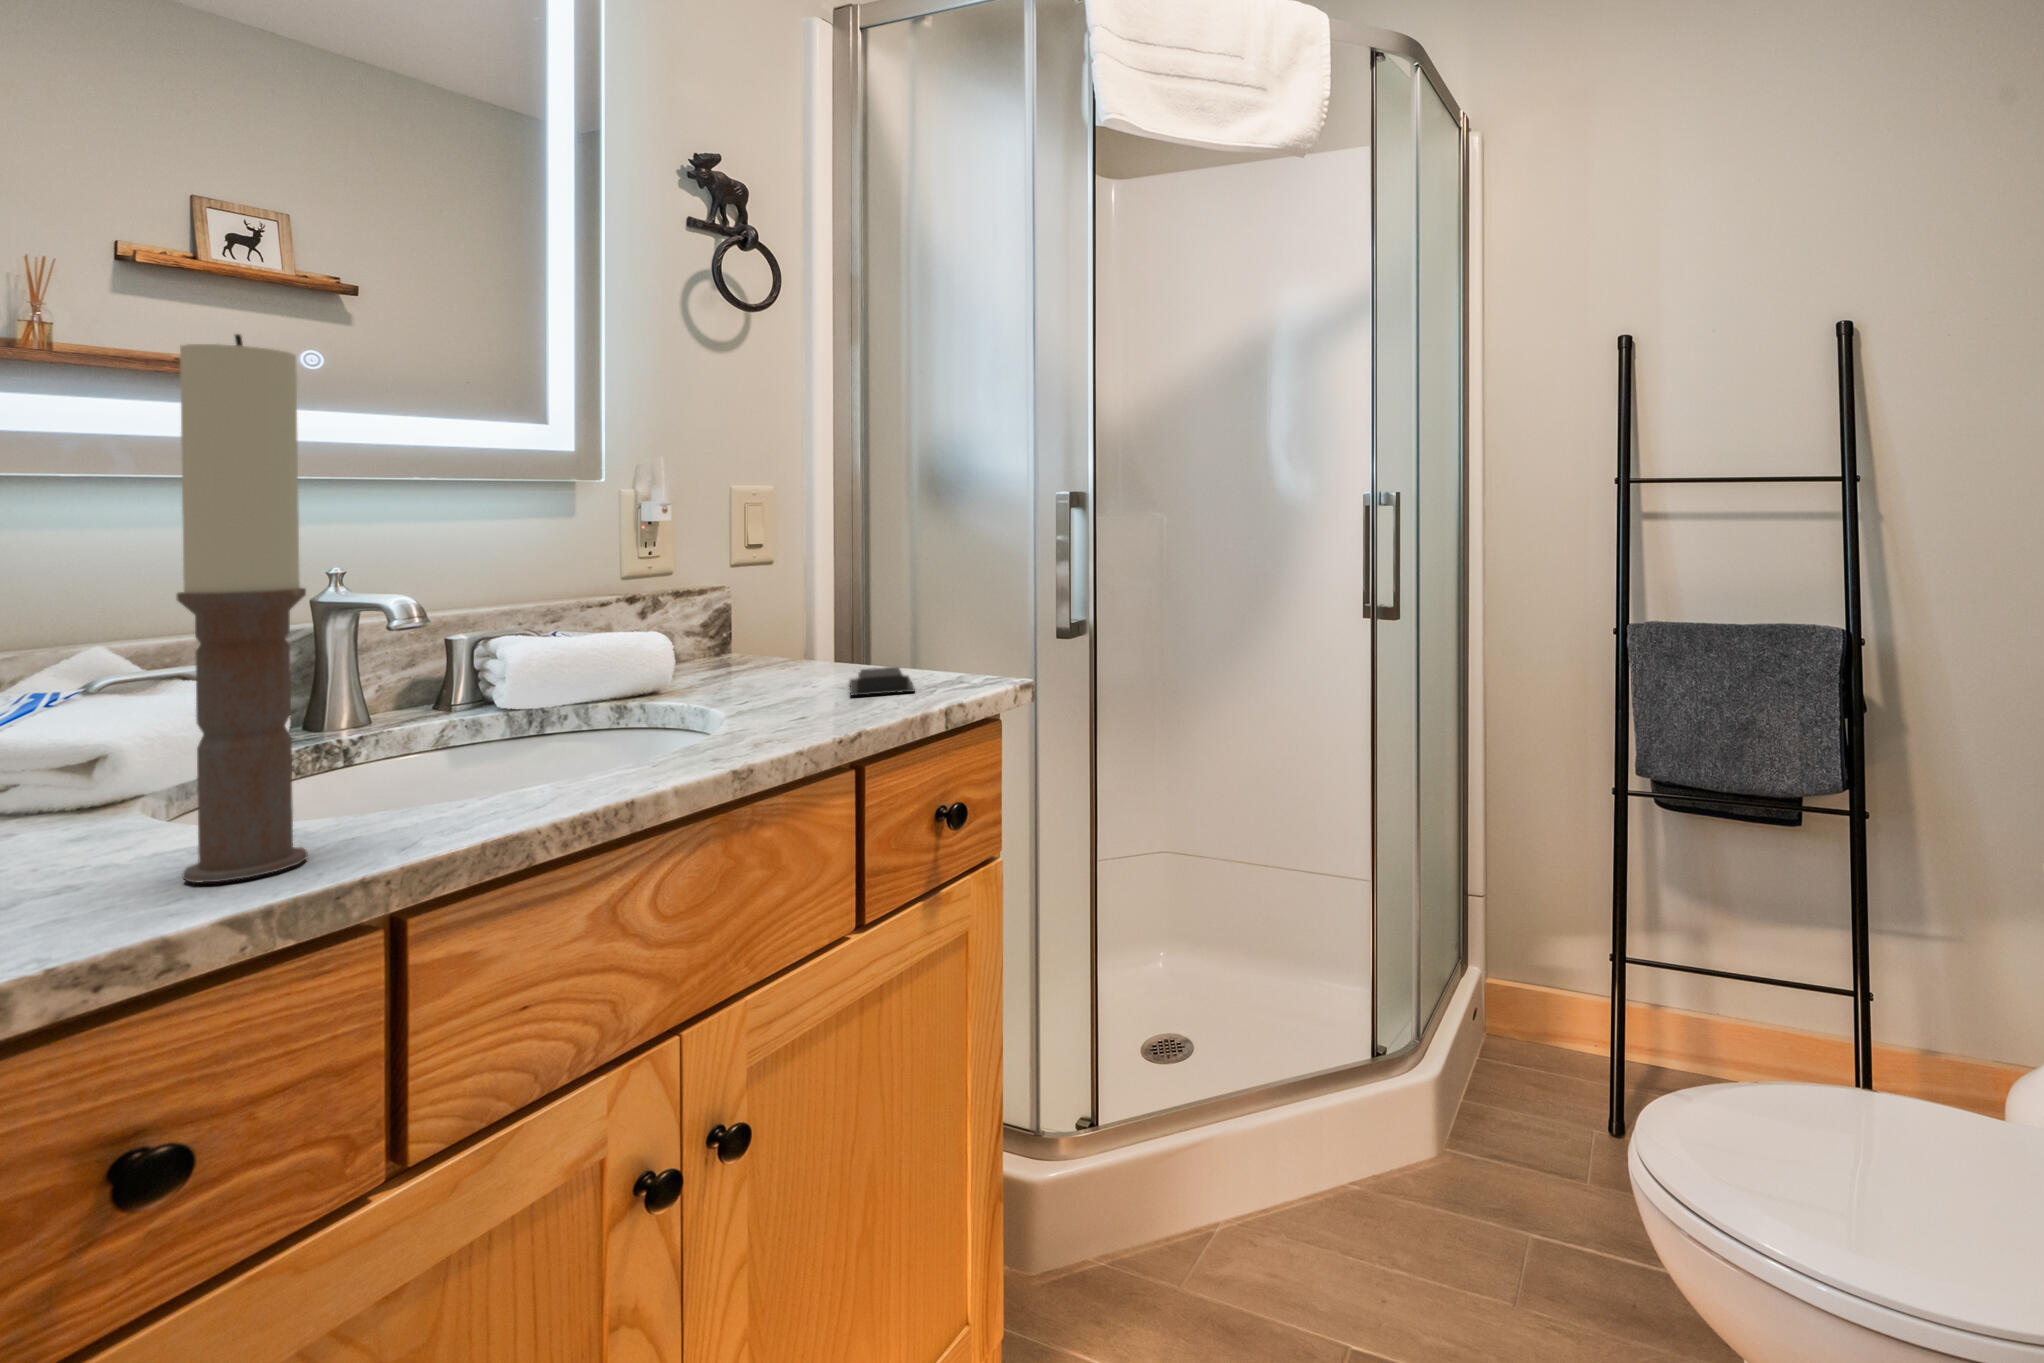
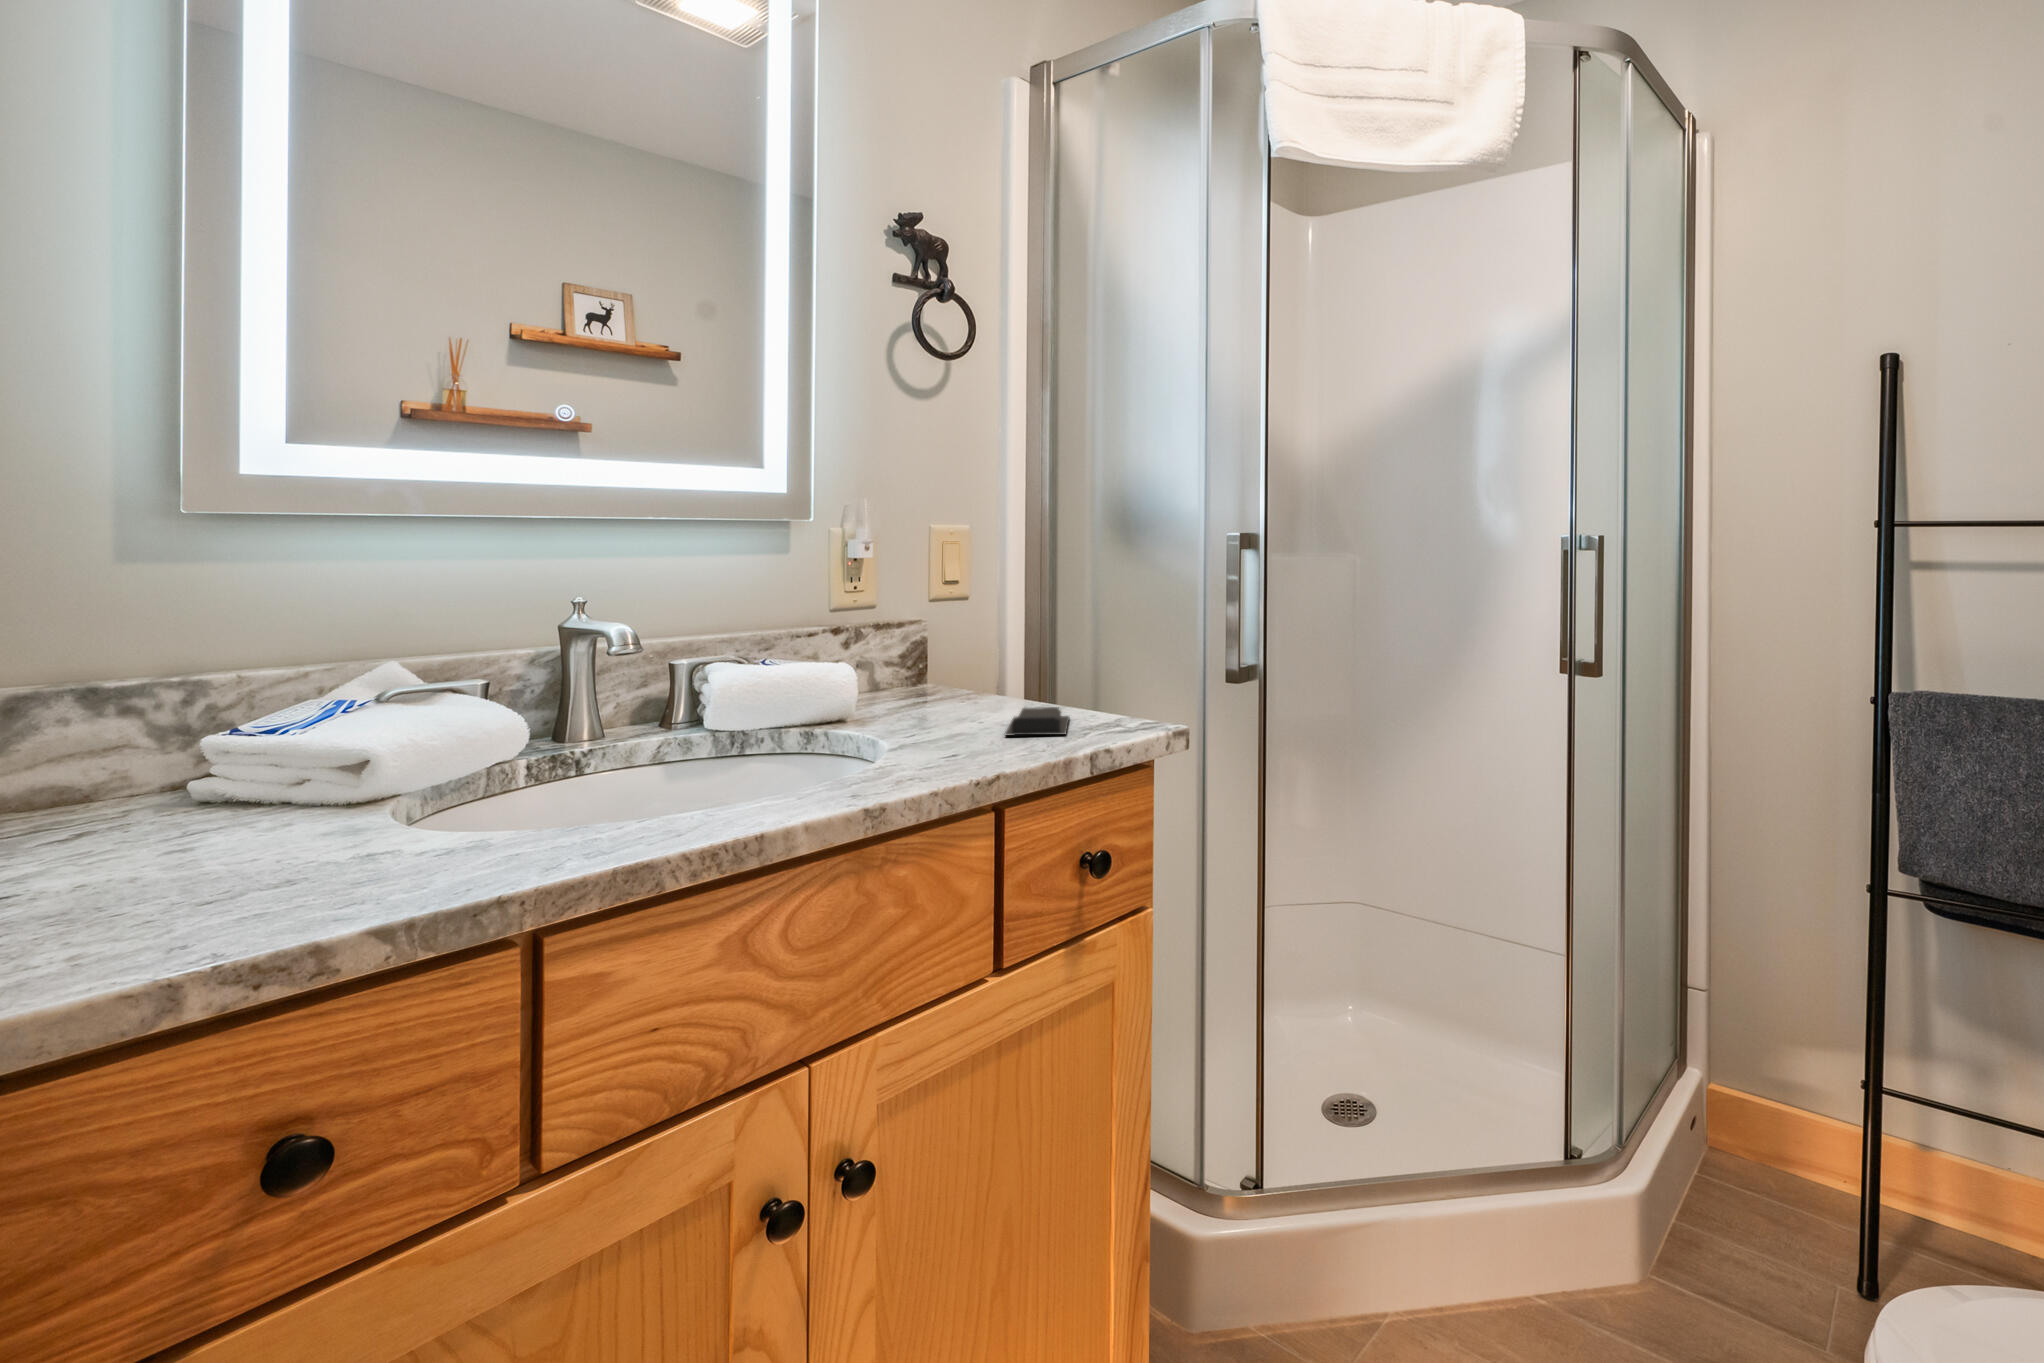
candle: present [176,334,308,883] -> none [375,410,480,891]

